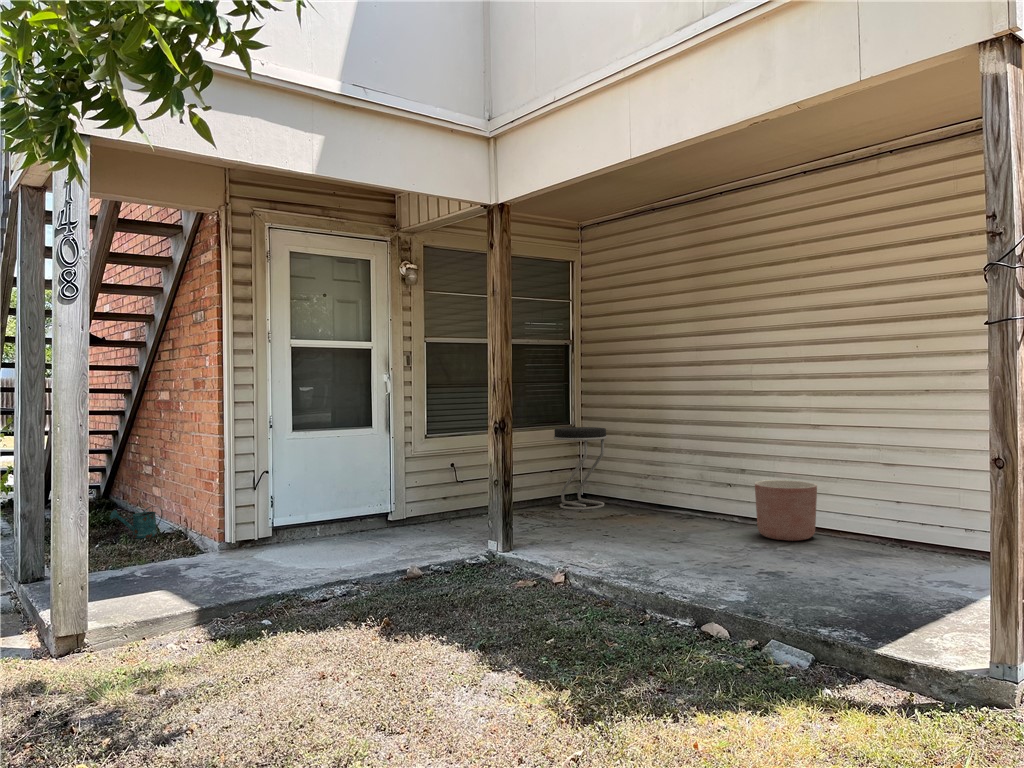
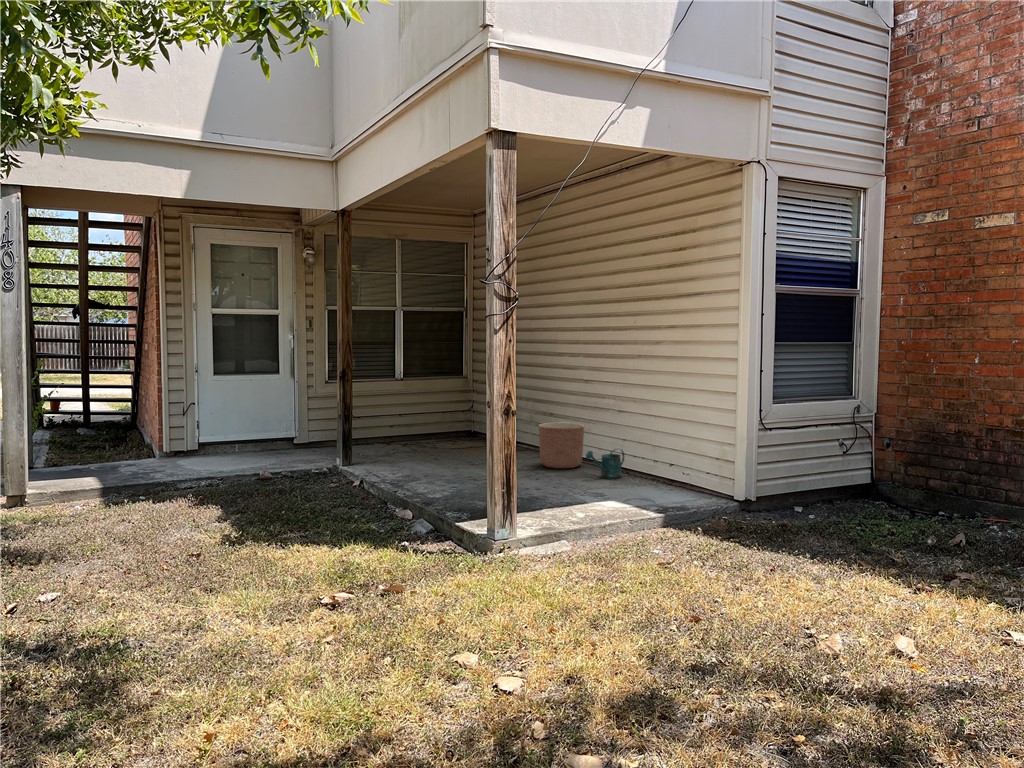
stool: present [553,427,607,510] -> none [438,379,481,443]
watering can: present [110,506,163,538] -> present [586,449,624,479]

